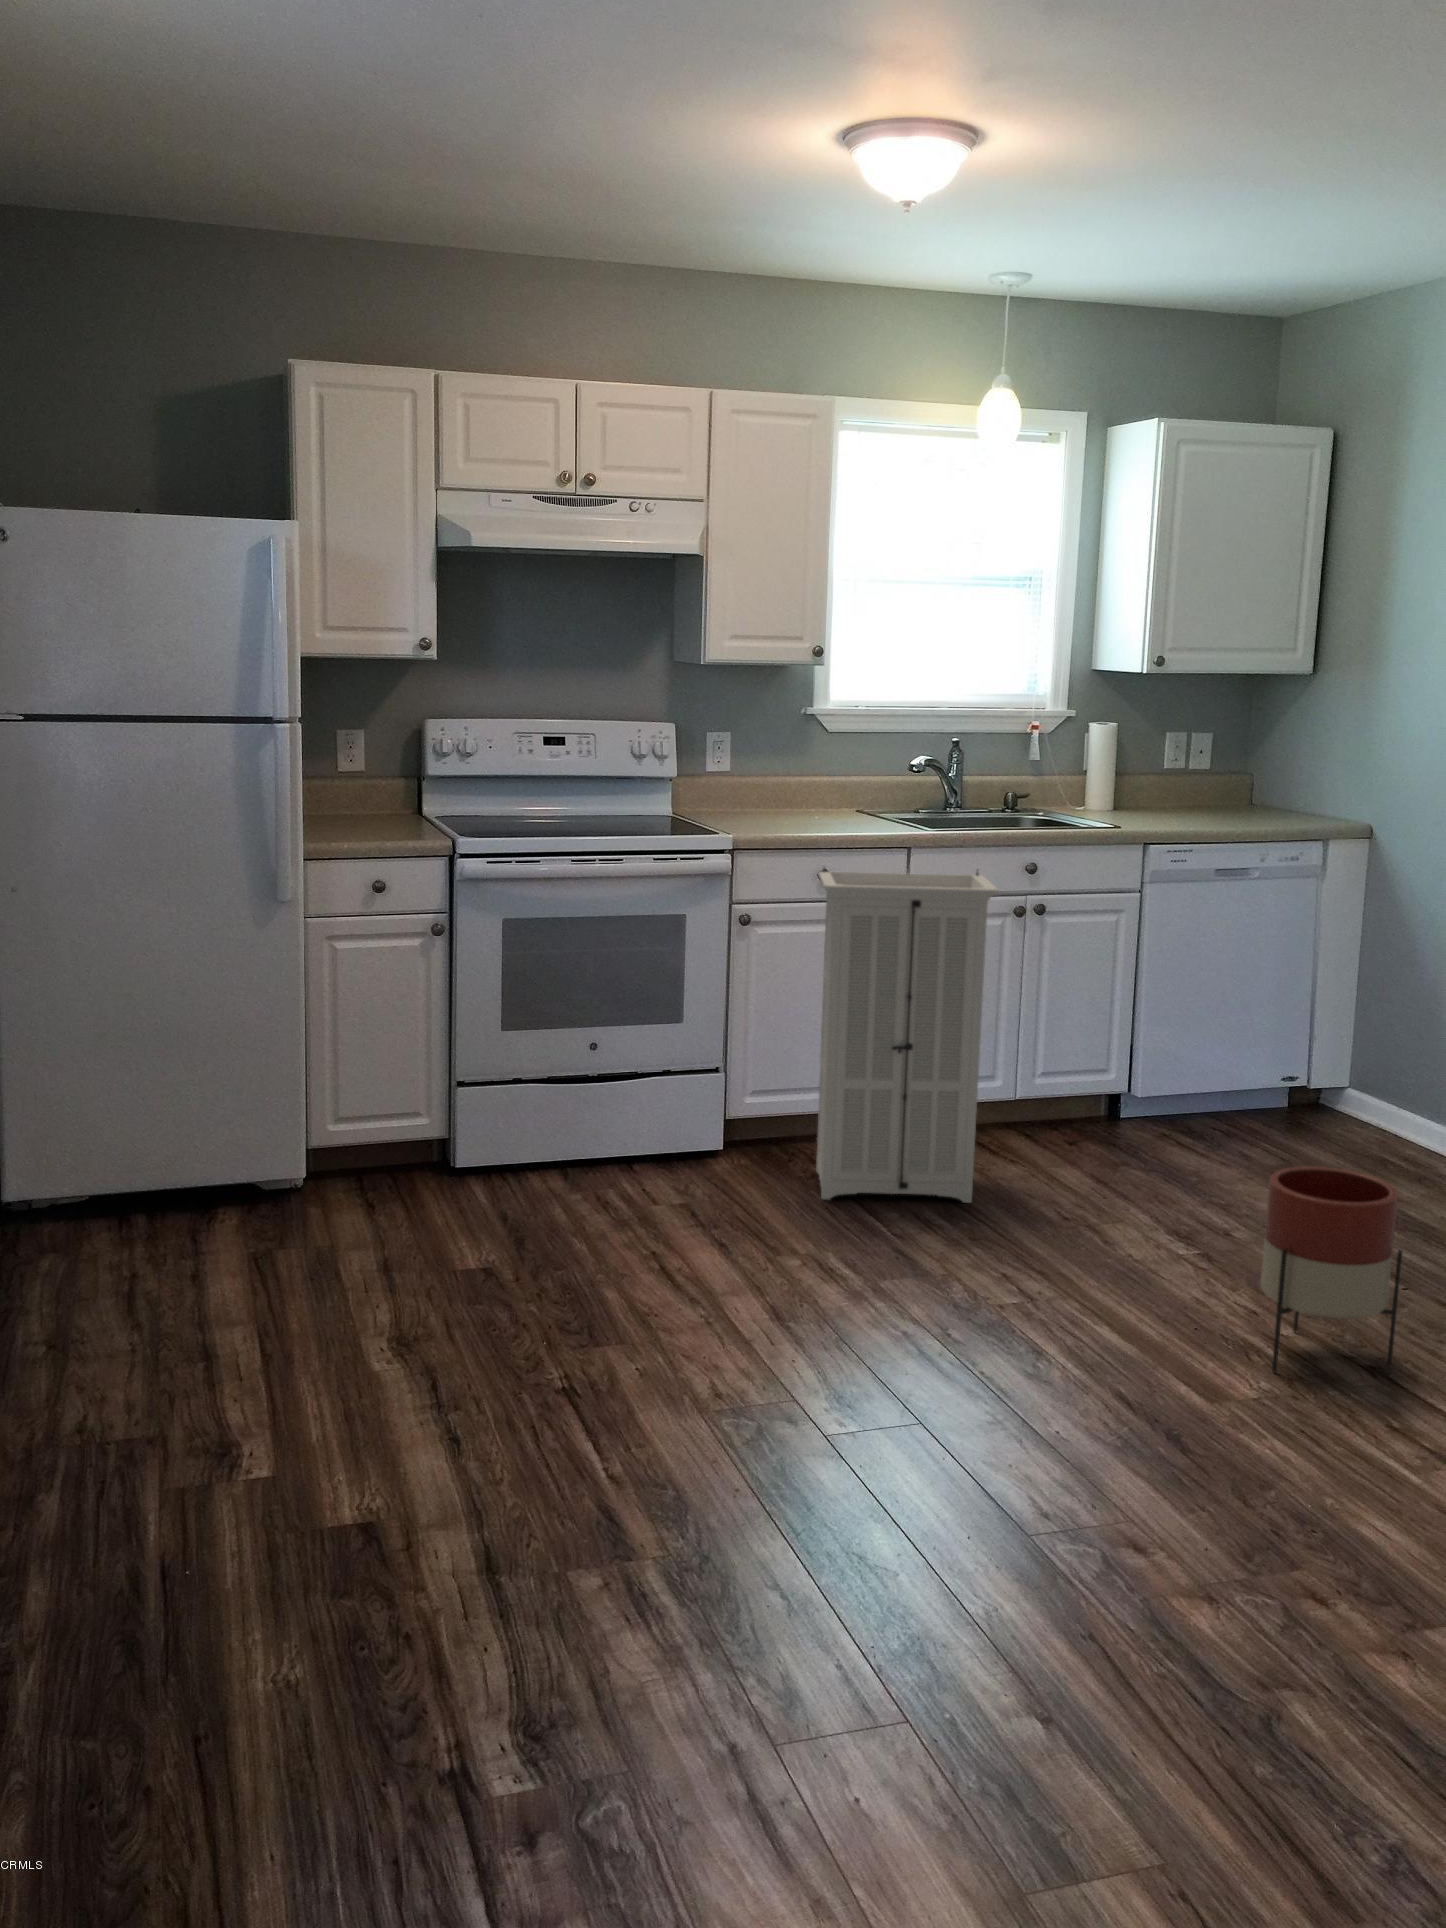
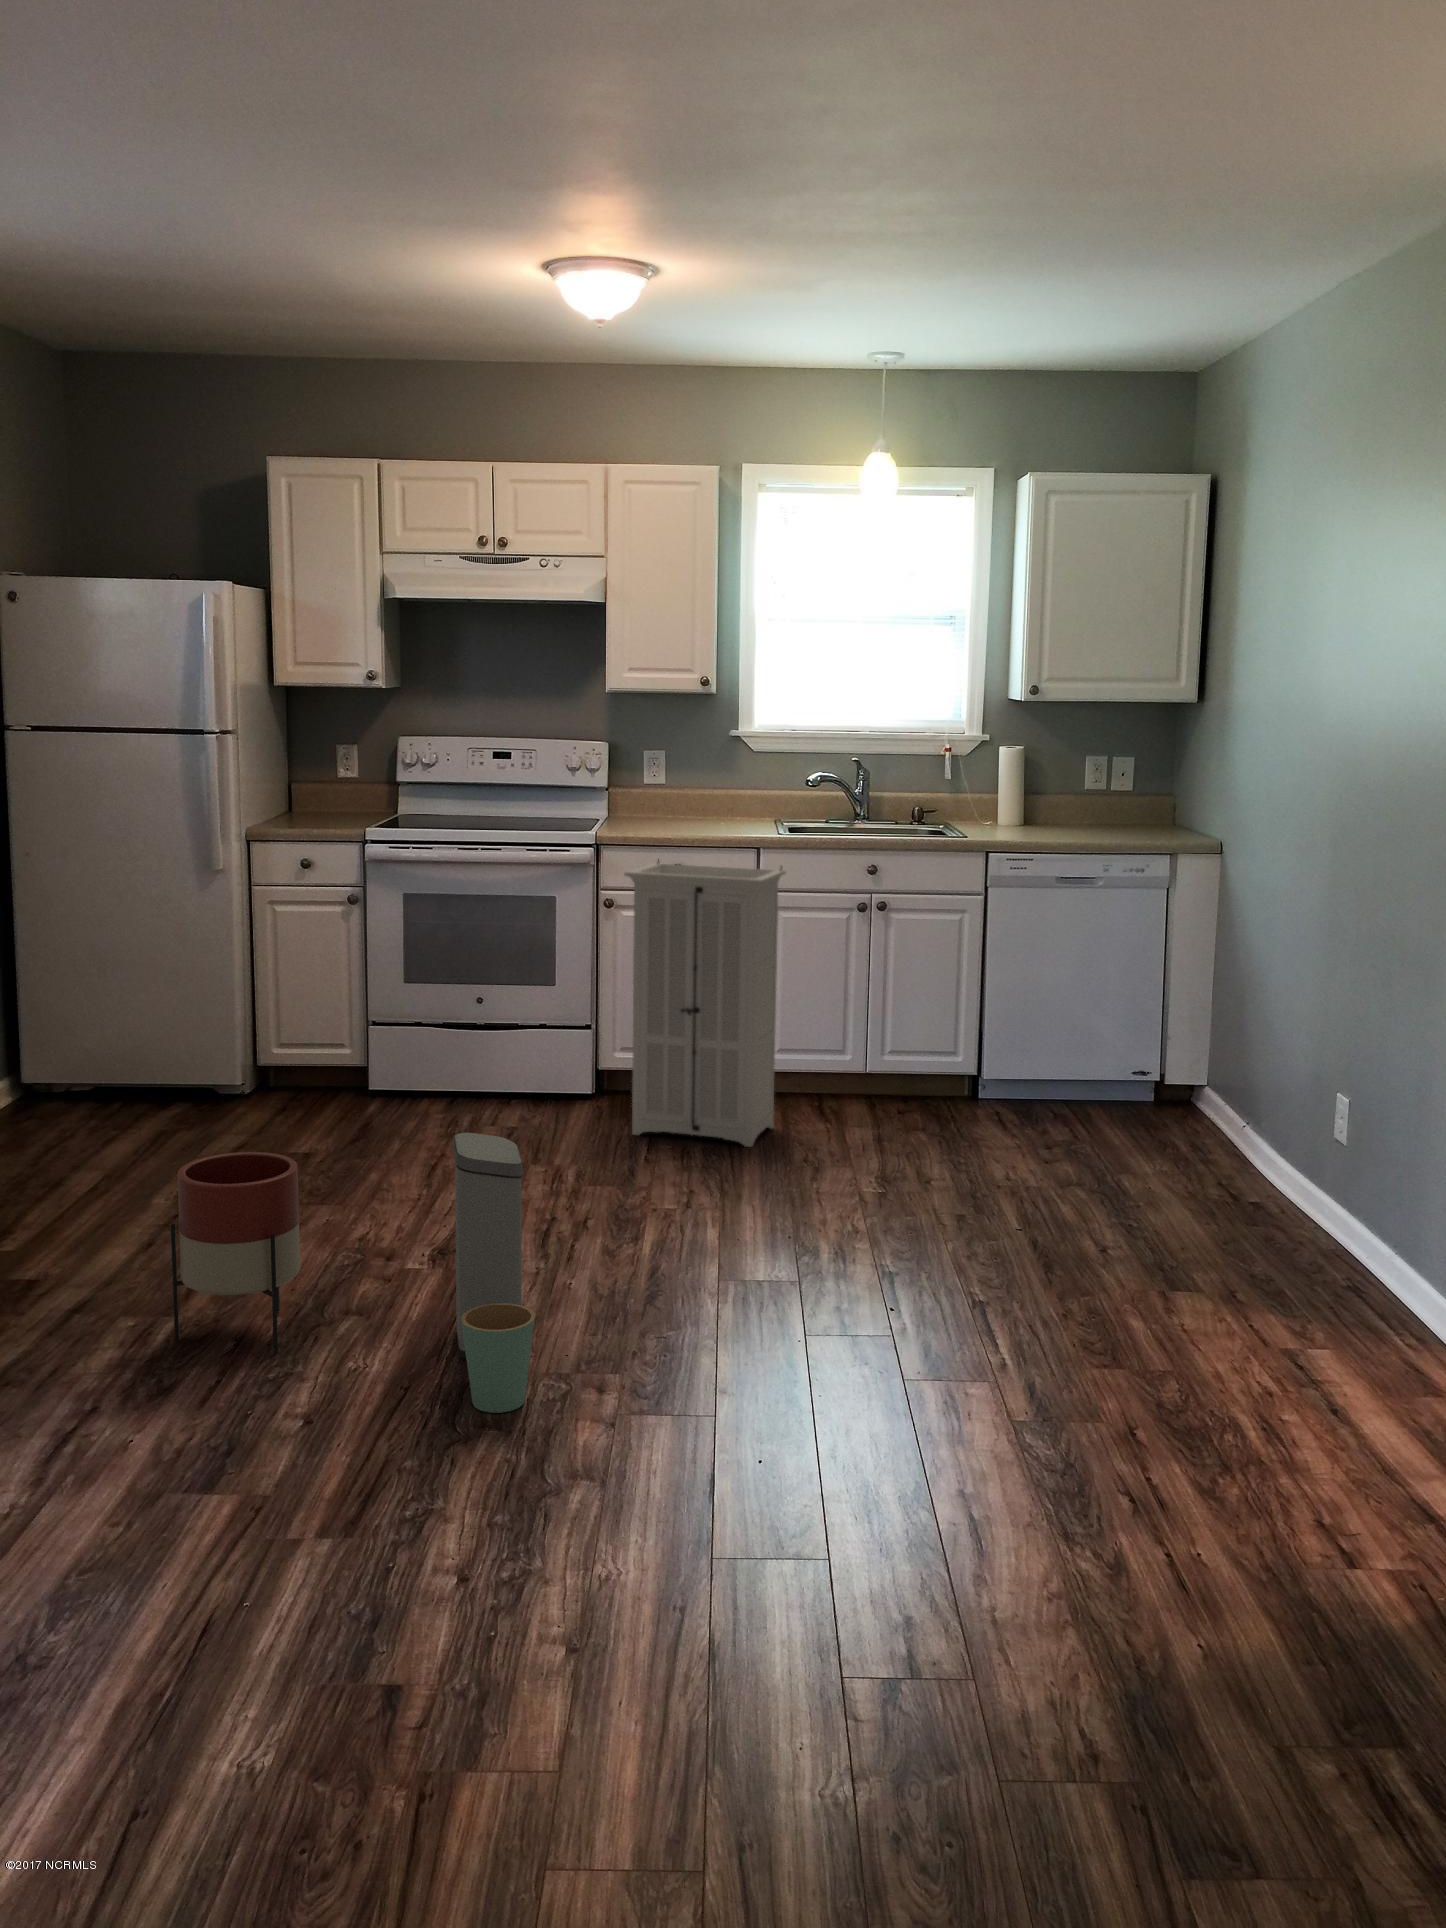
planter: present [1261,1166,1402,1373] -> present [171,1152,300,1353]
trash can: none [997,1253,1248,1628] -> present [453,1133,535,1413]

